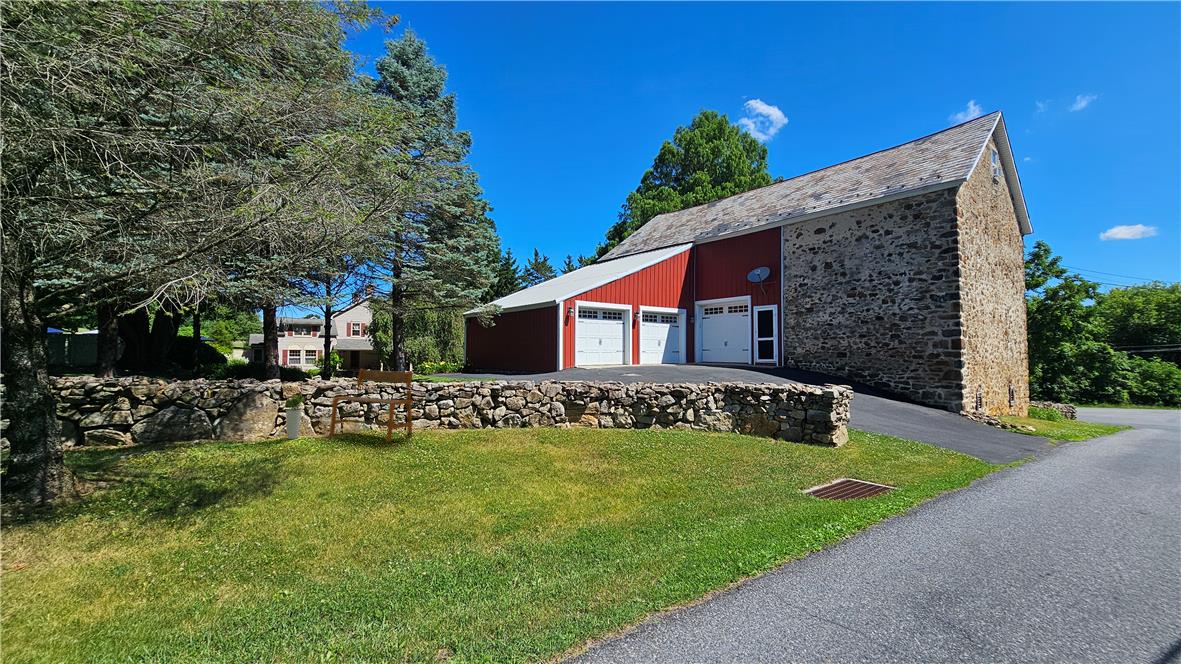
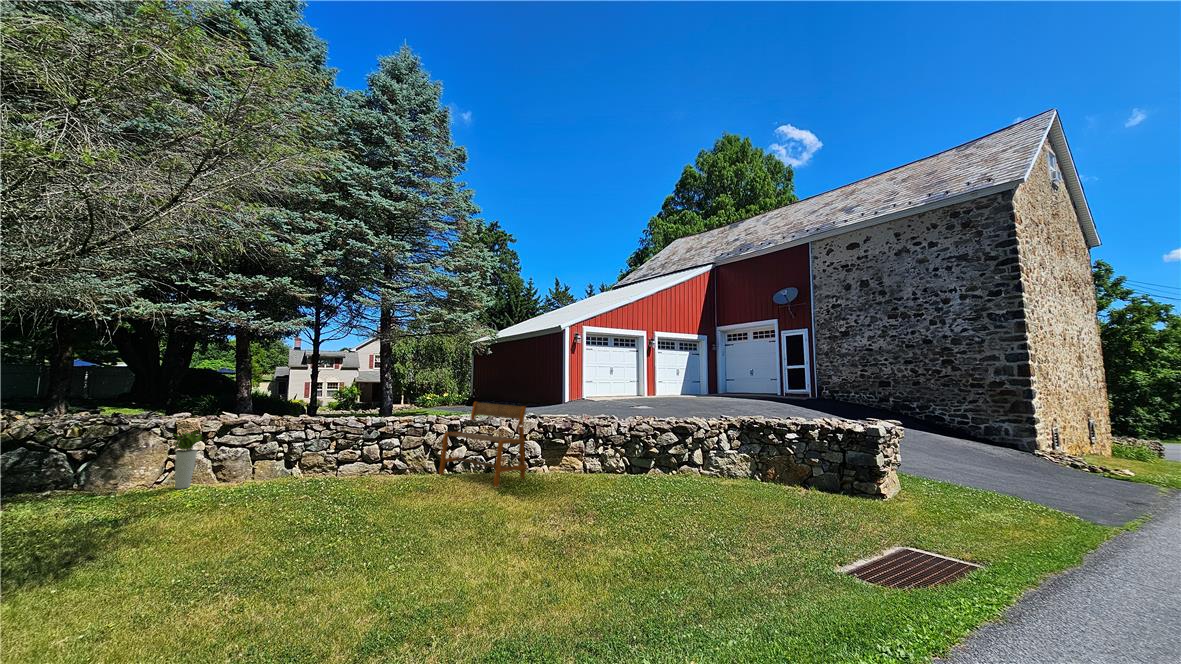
bench: present [330,369,413,441] -> present [439,402,526,487]

